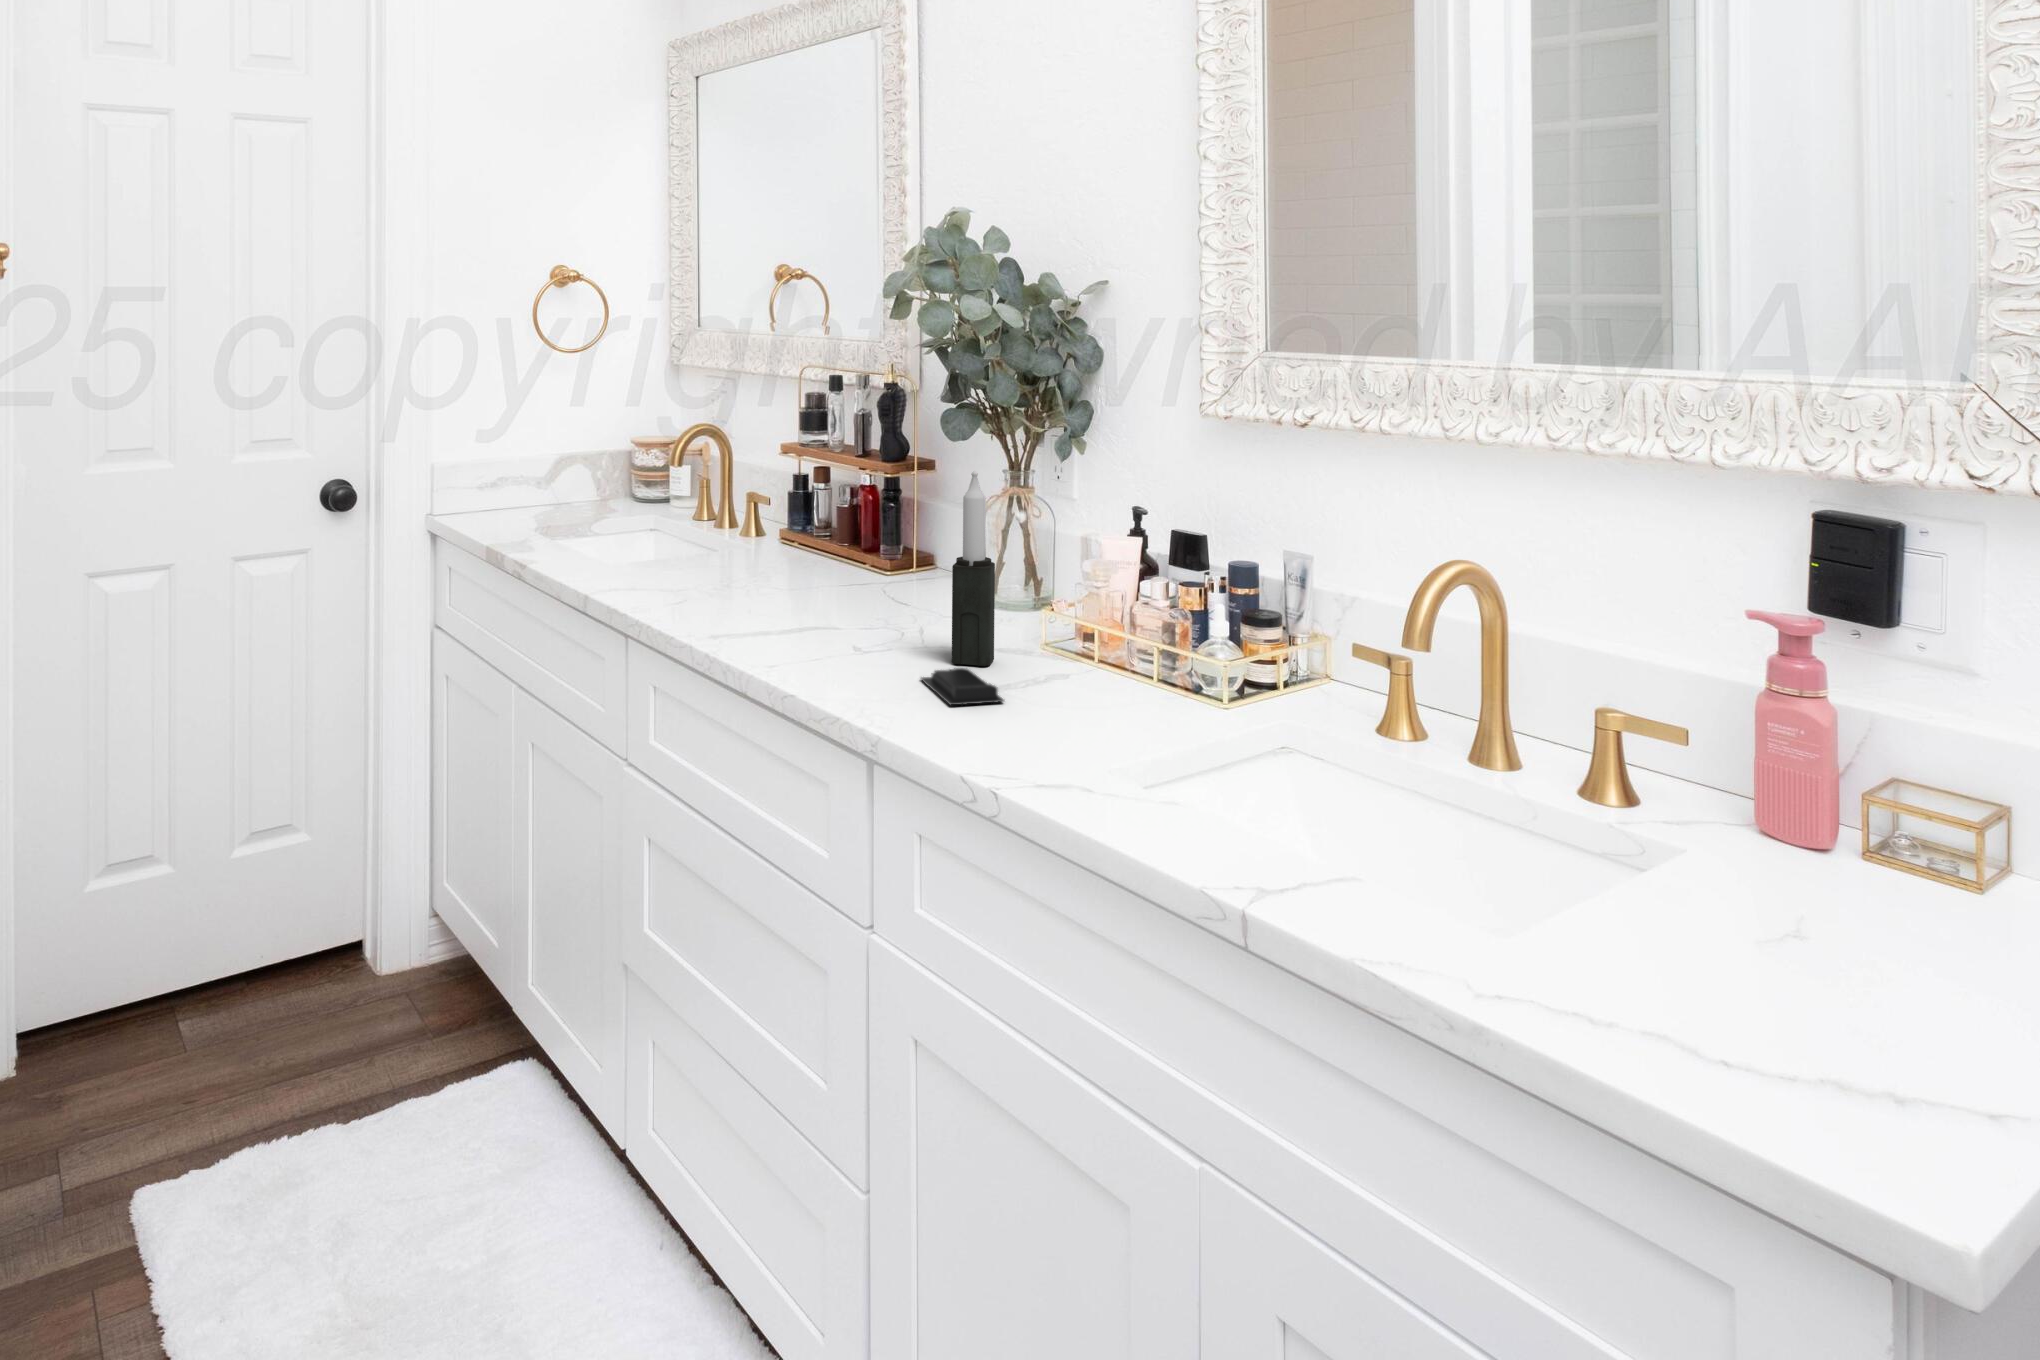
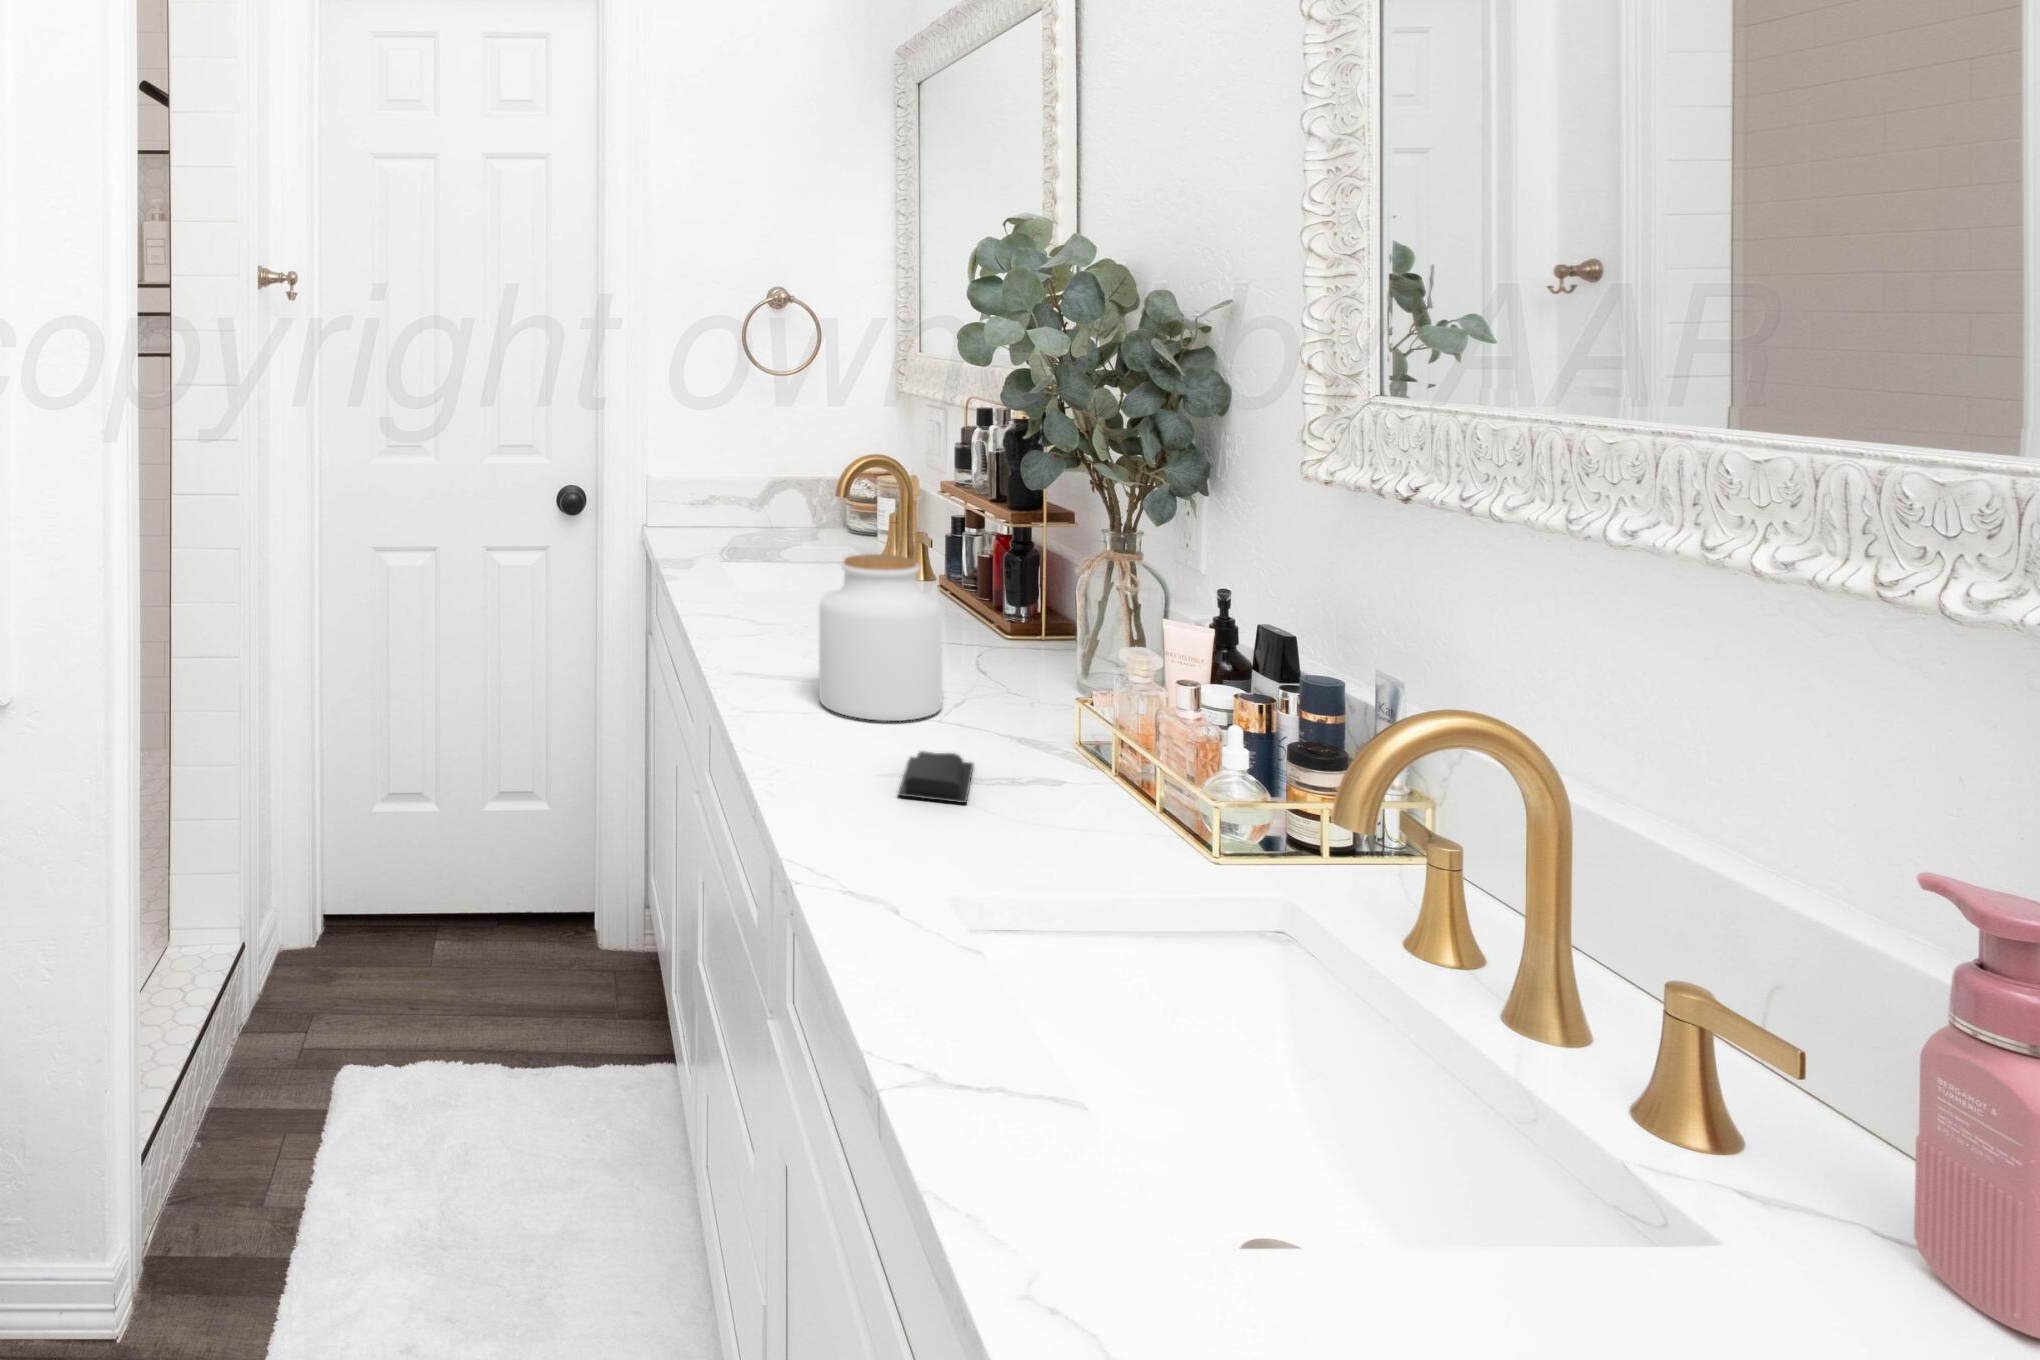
candle: present [952,471,995,666] -> none [973,525,1030,755]
jar: none [788,510,898,657] -> present [819,554,942,721]

